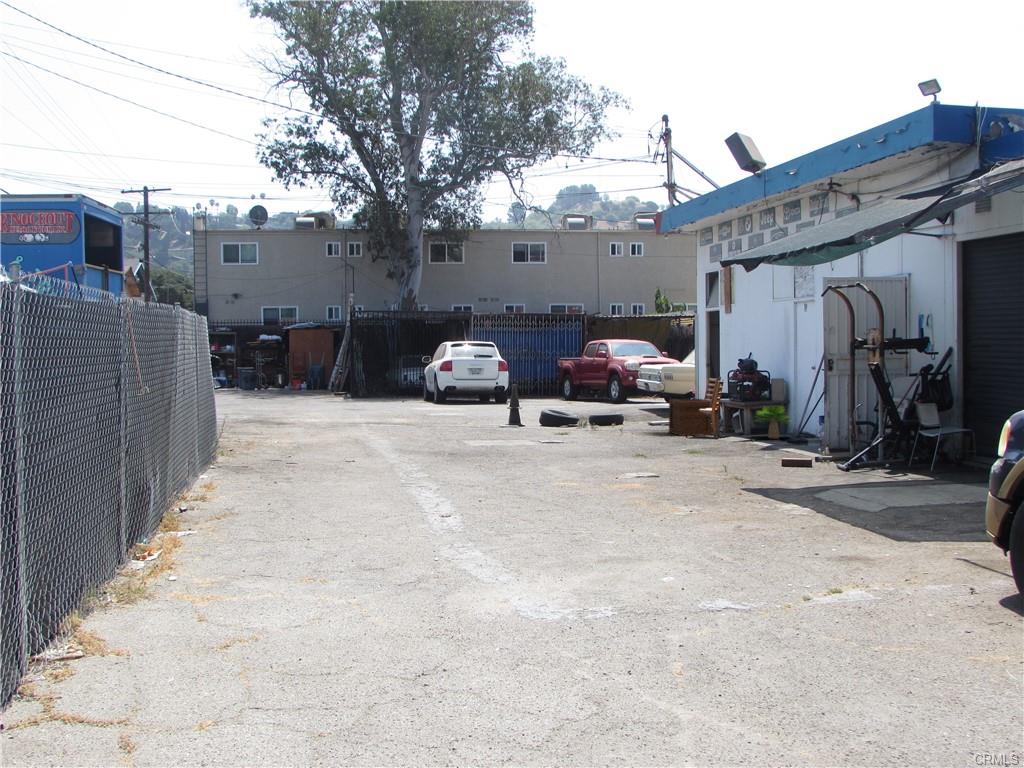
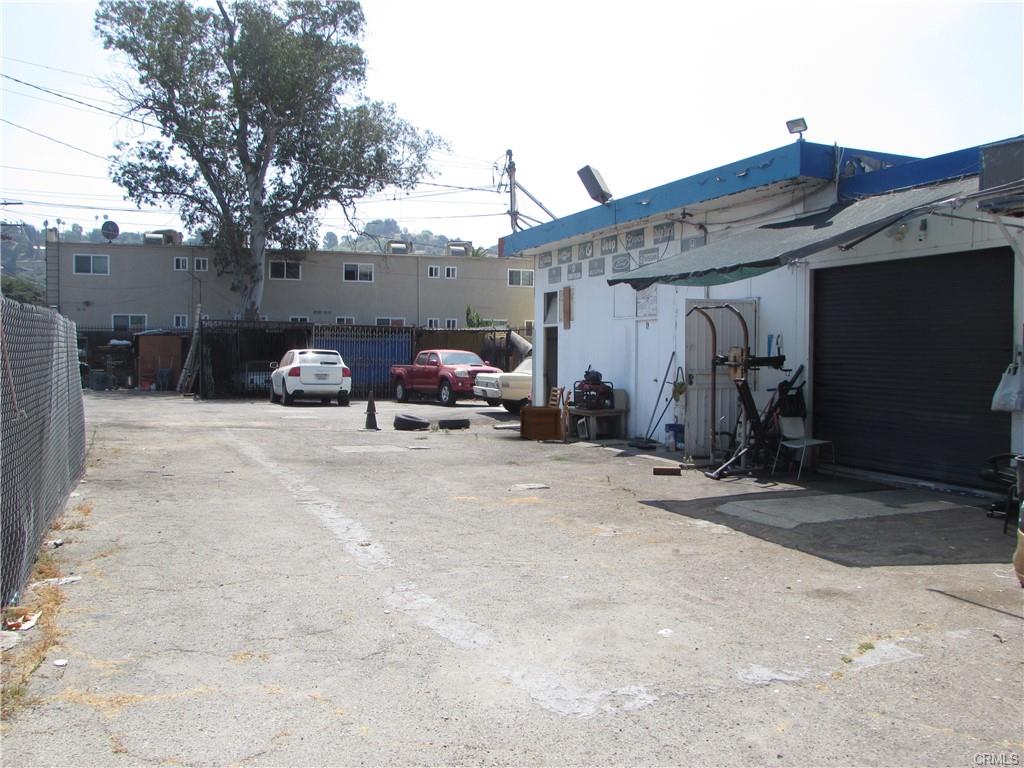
potted plant: present [757,406,792,438] -> none [598,412,634,442]

